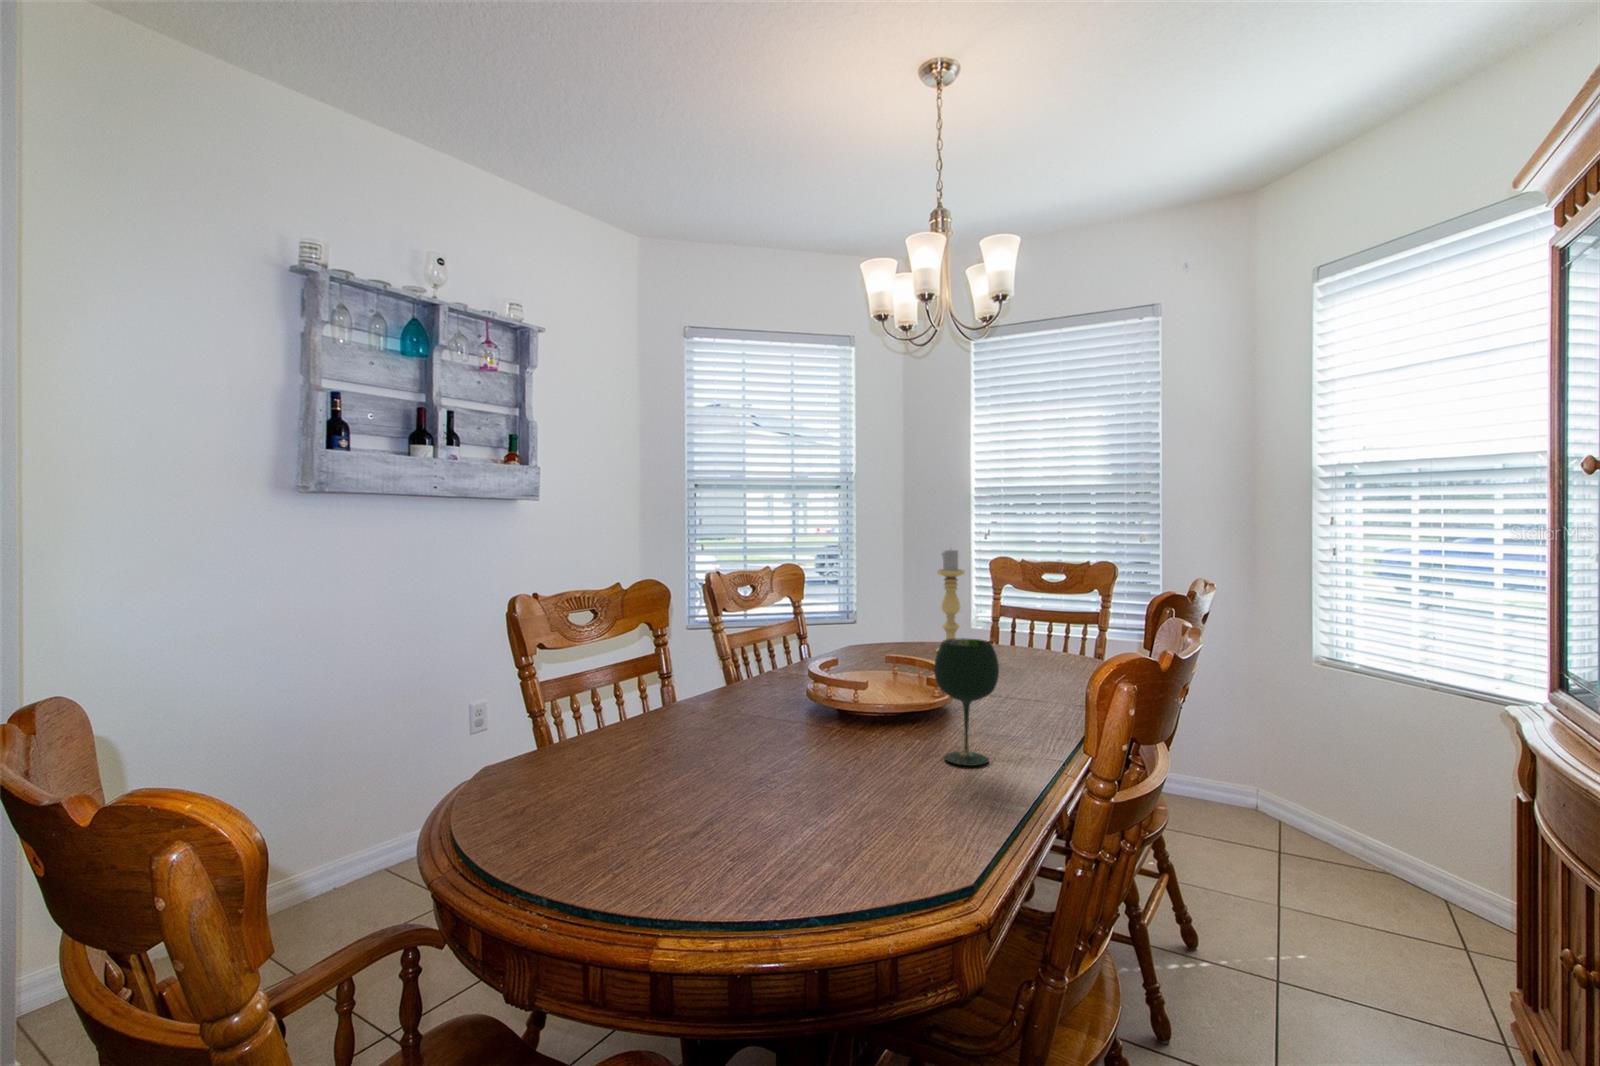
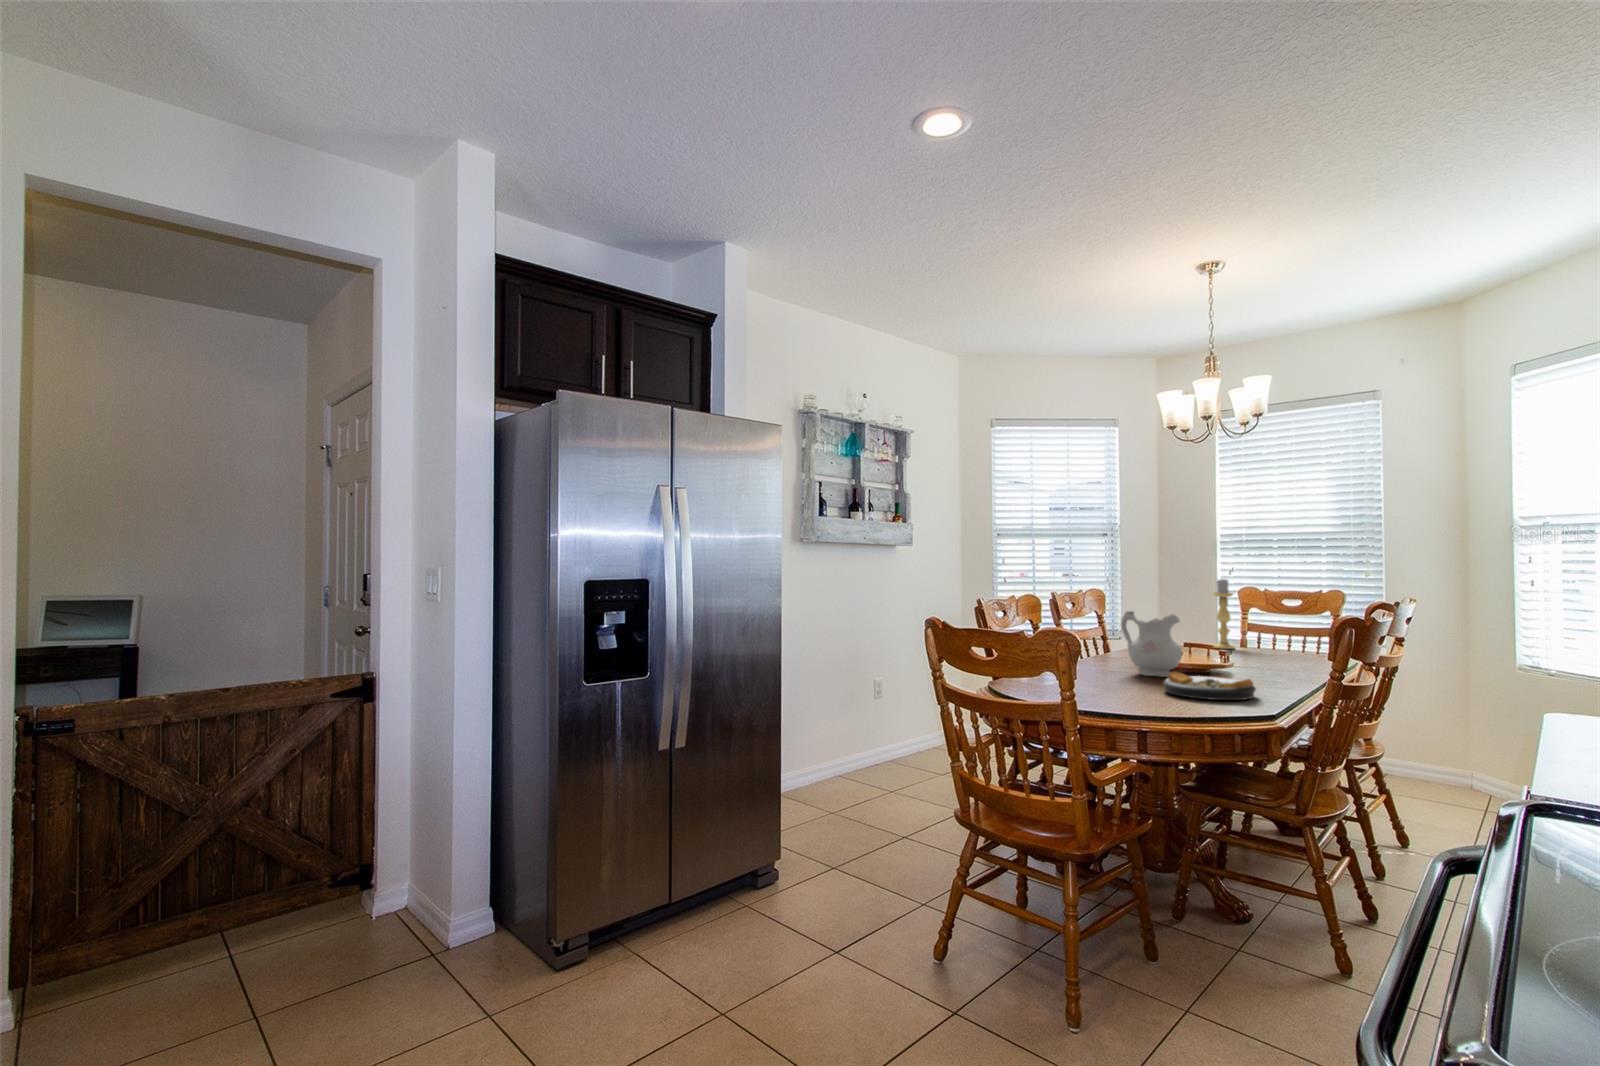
ceramic pitcher: none [729,617,831,746] -> present [1121,611,1182,677]
wine glass: present [934,638,999,766] -> none [1246,622,1283,685]
plate: none [735,759,923,856] -> present [1163,671,1256,700]

